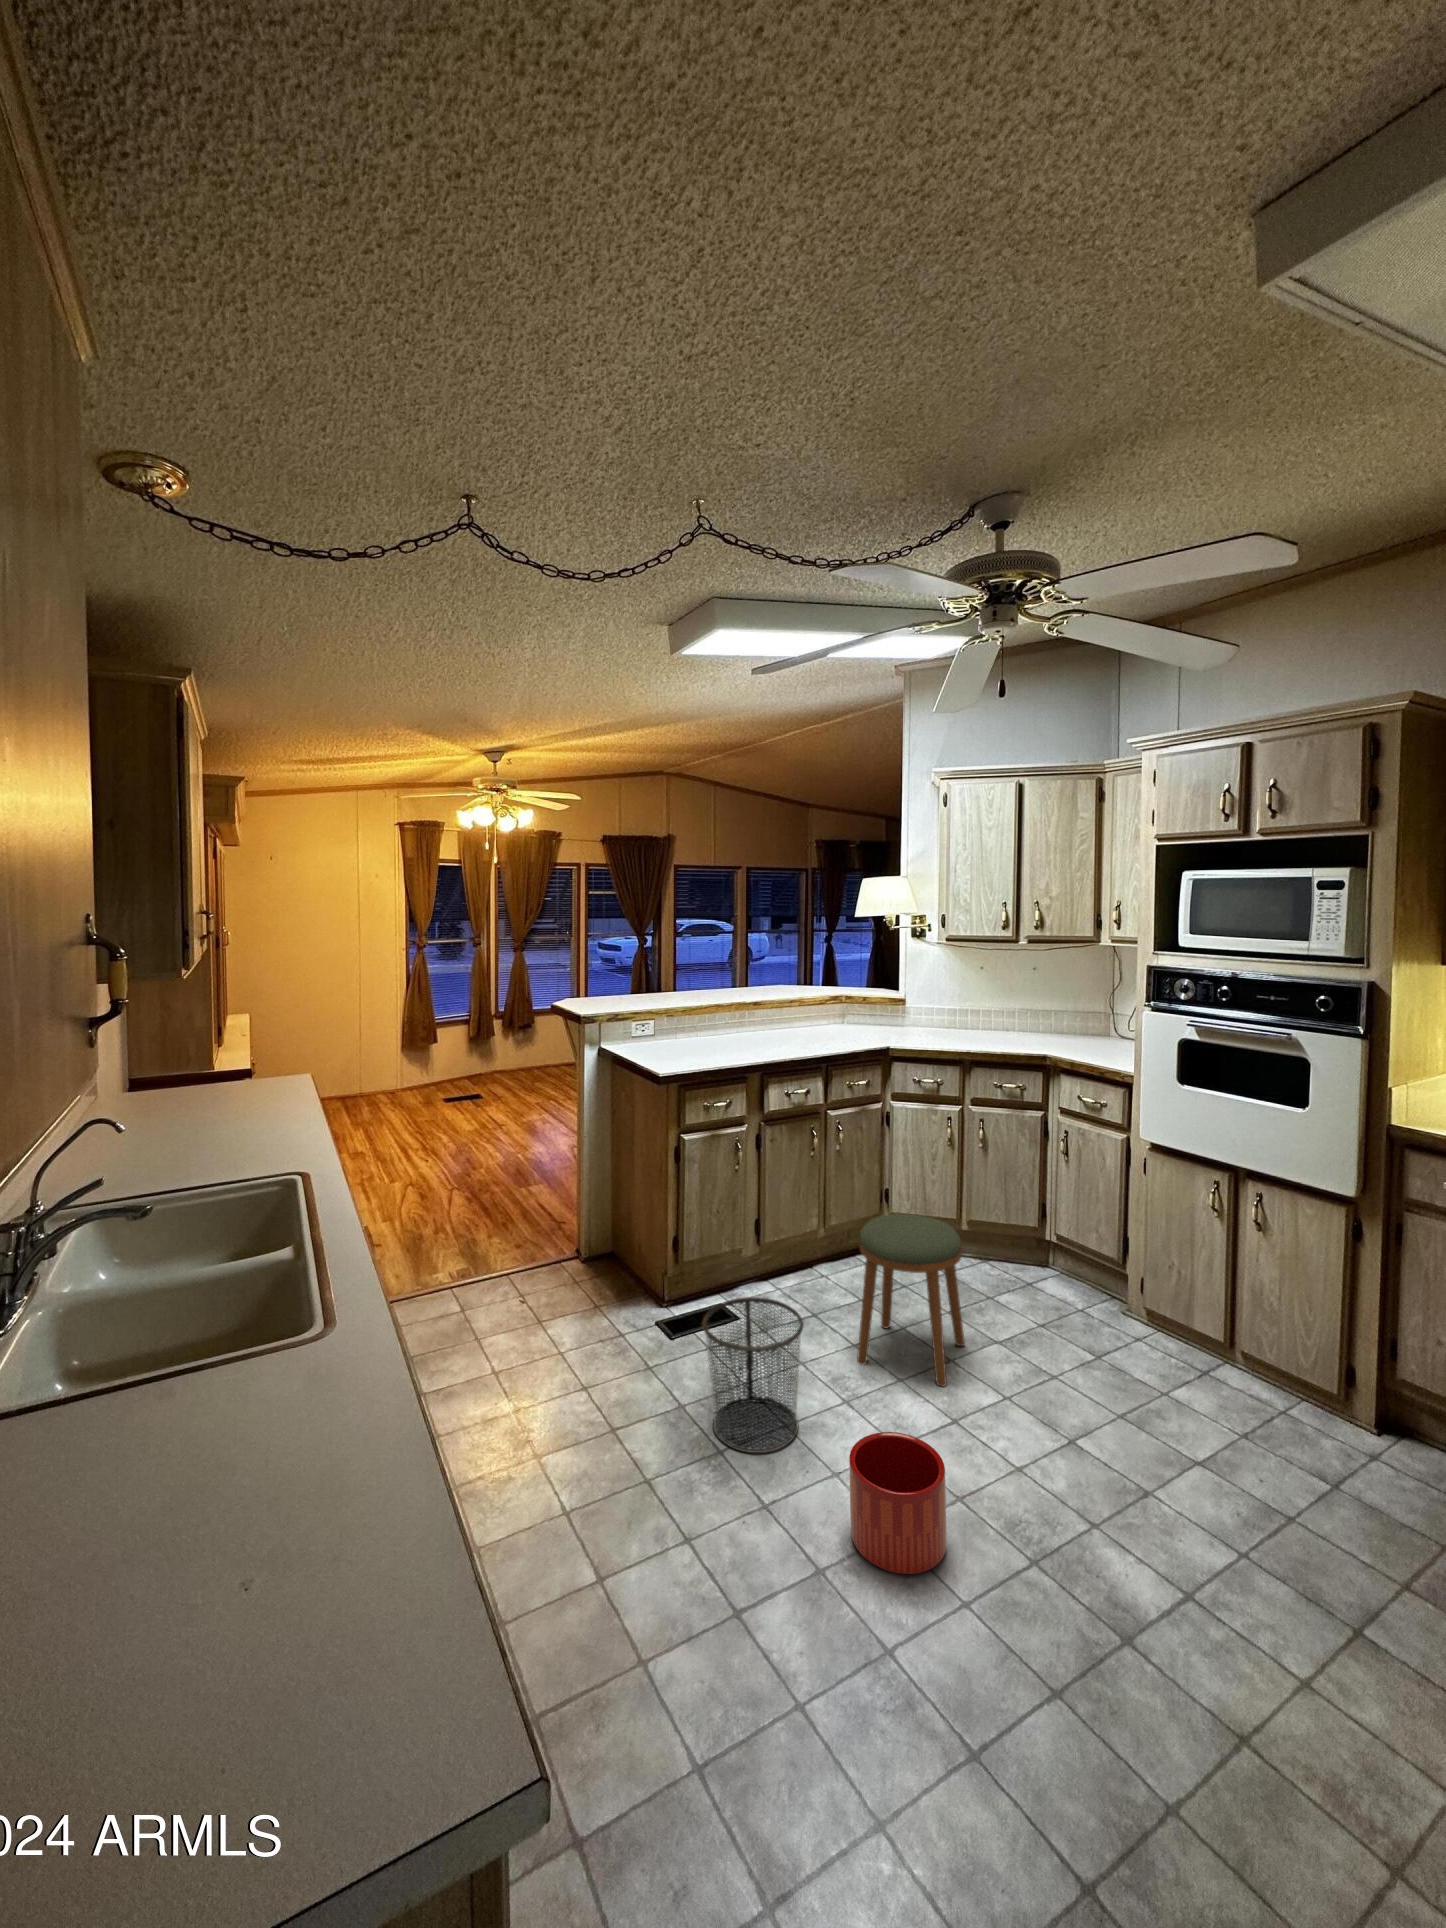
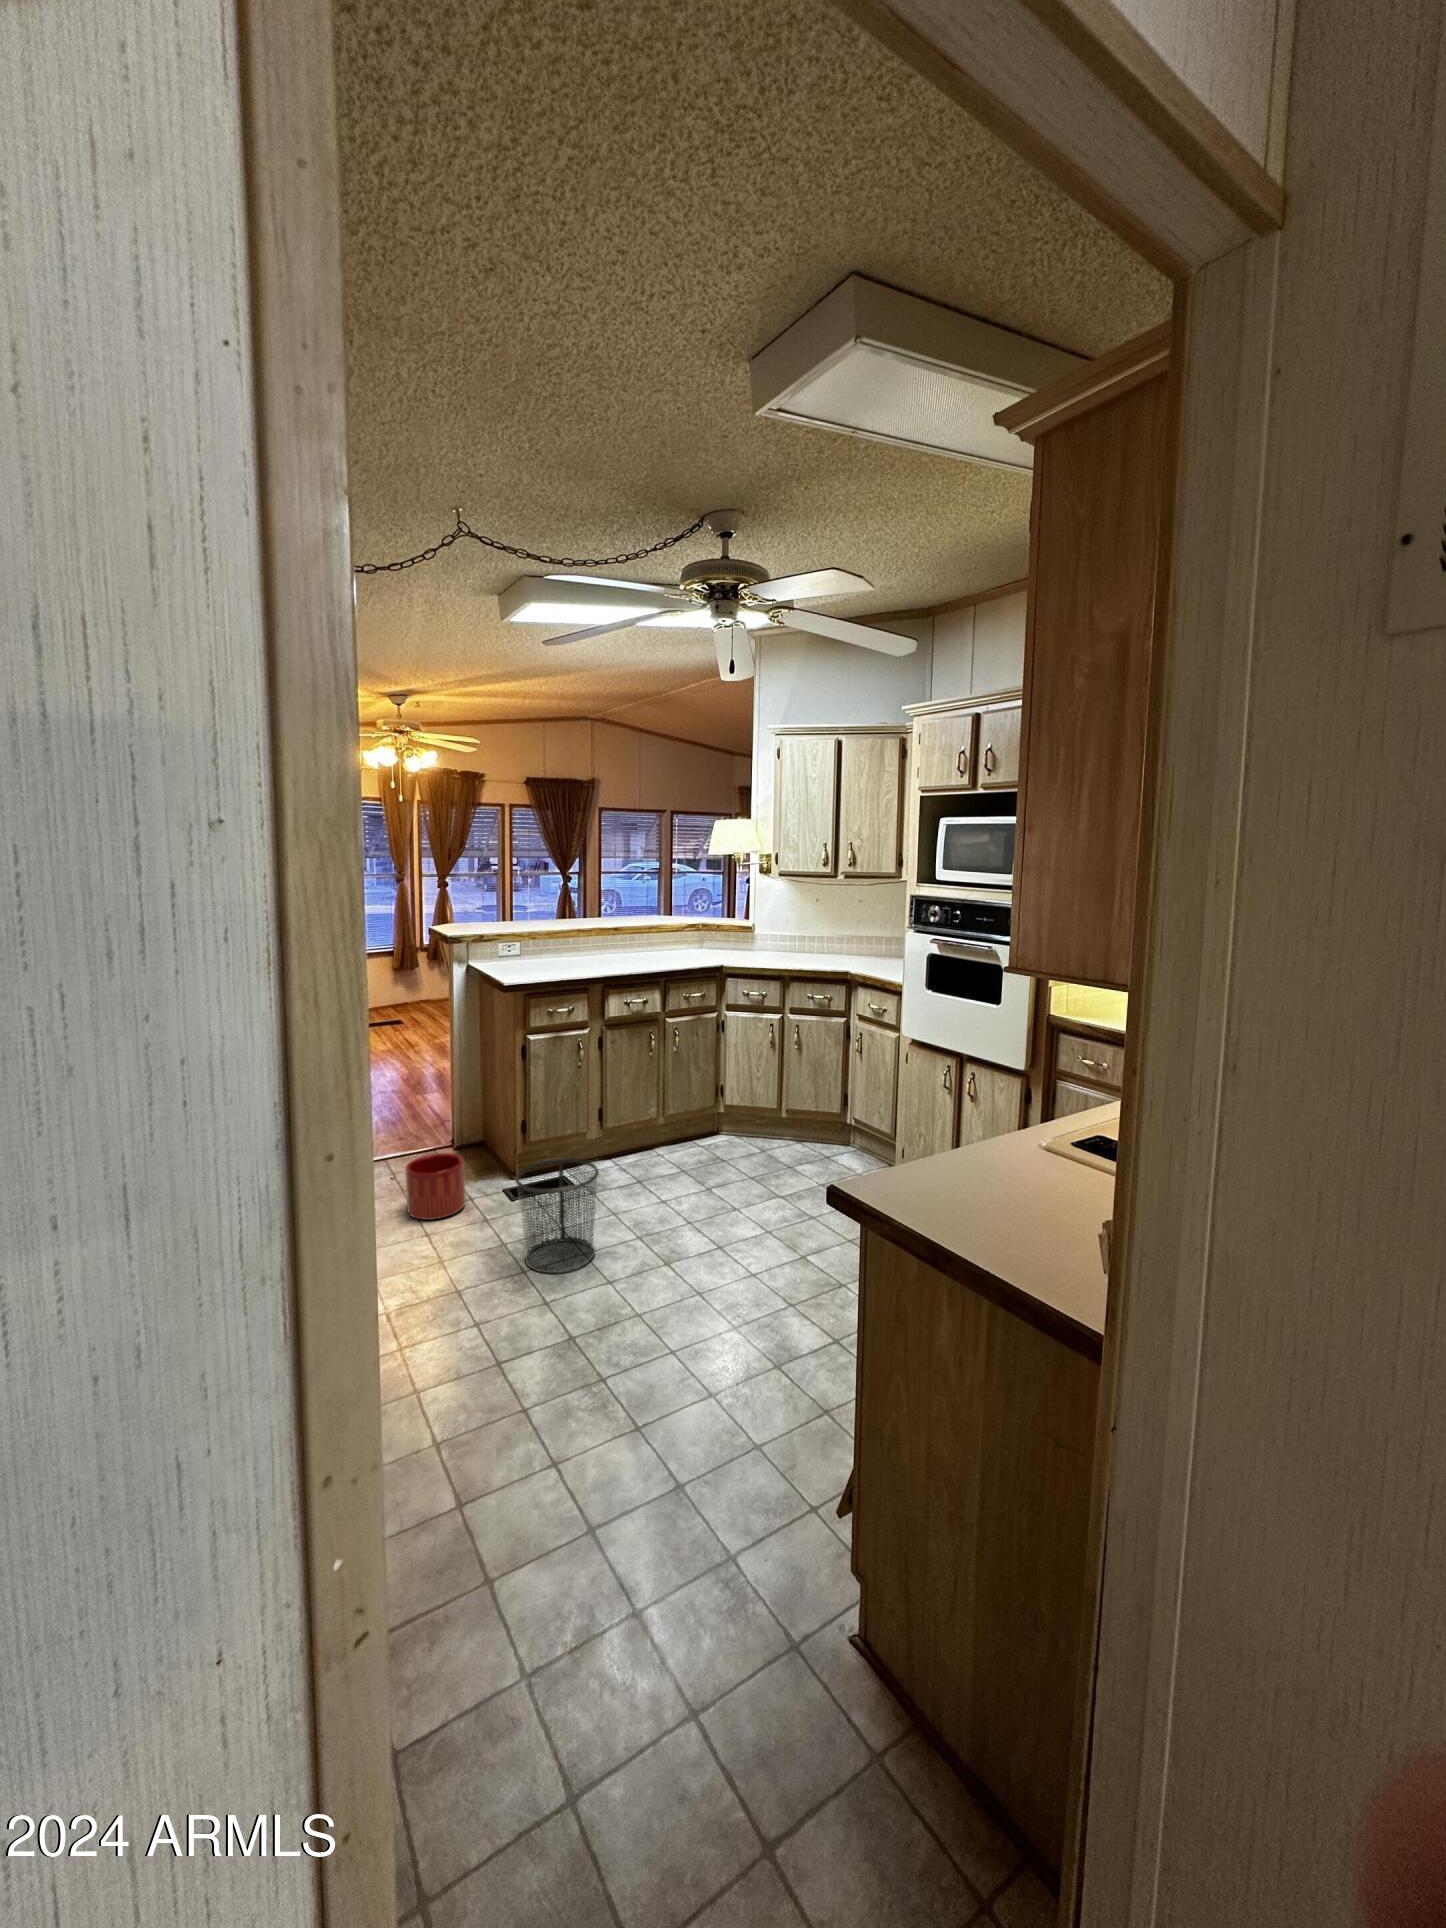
stool: present [857,1214,965,1386] -> none [661,1097,754,1227]
planter: present [849,1432,947,1574] -> present [405,1153,466,1220]

